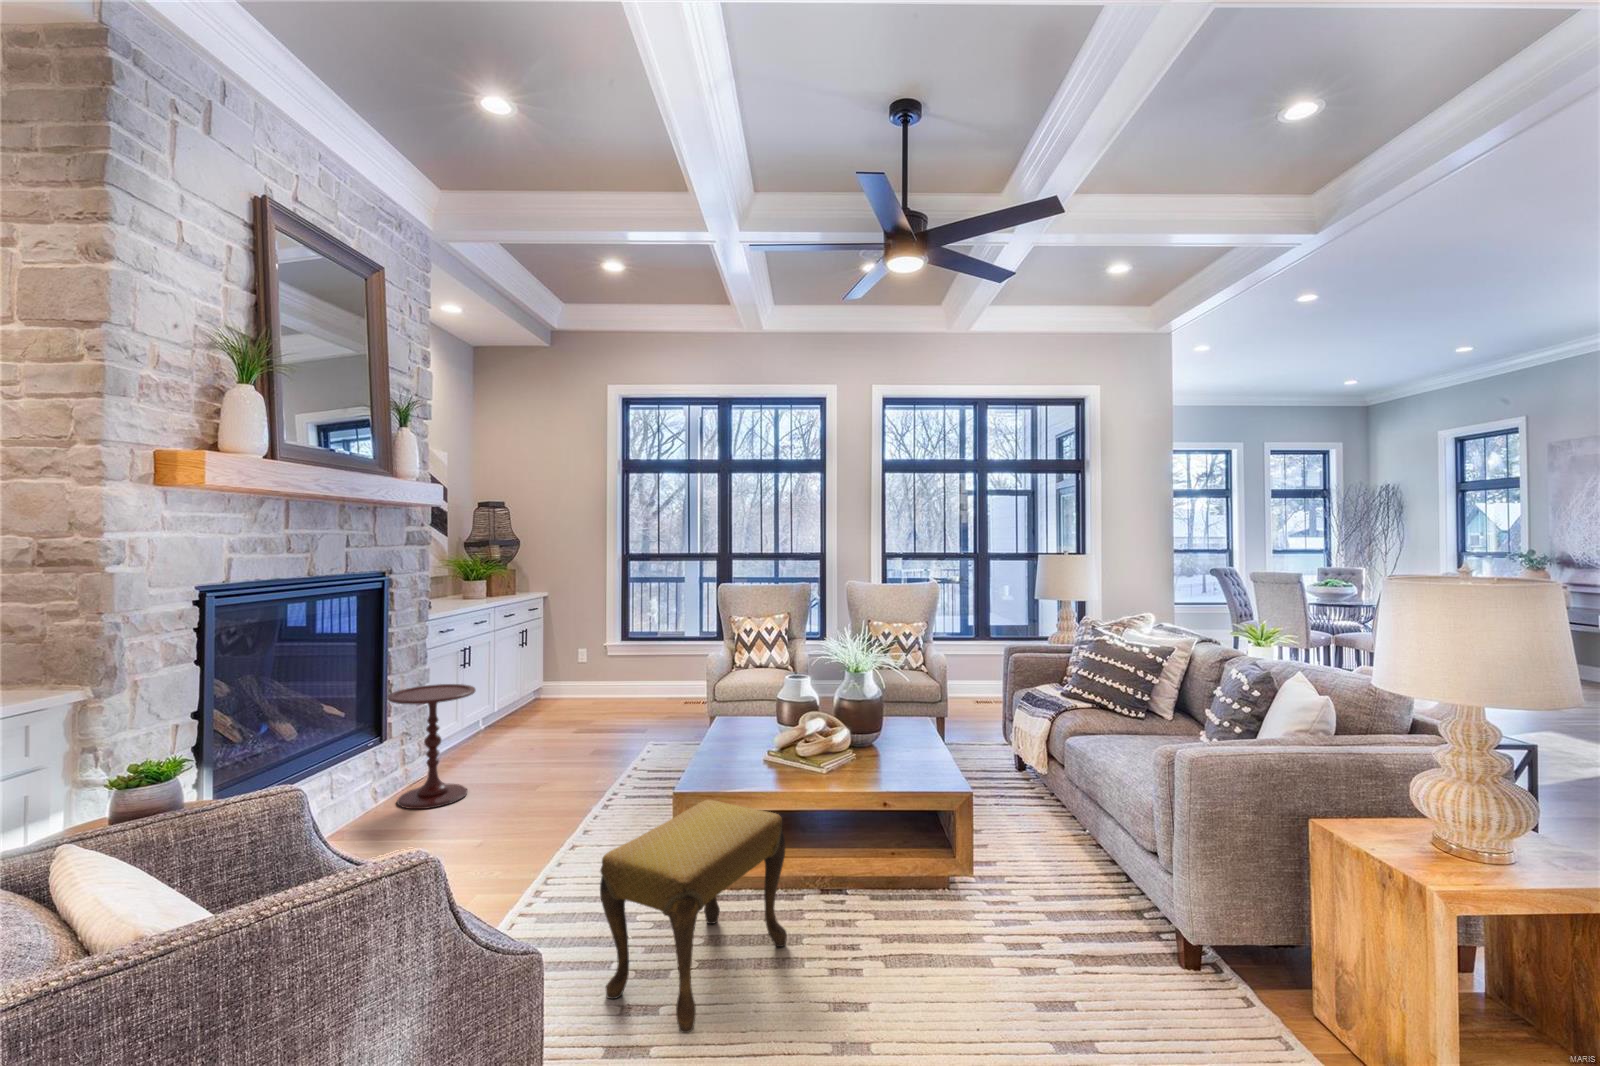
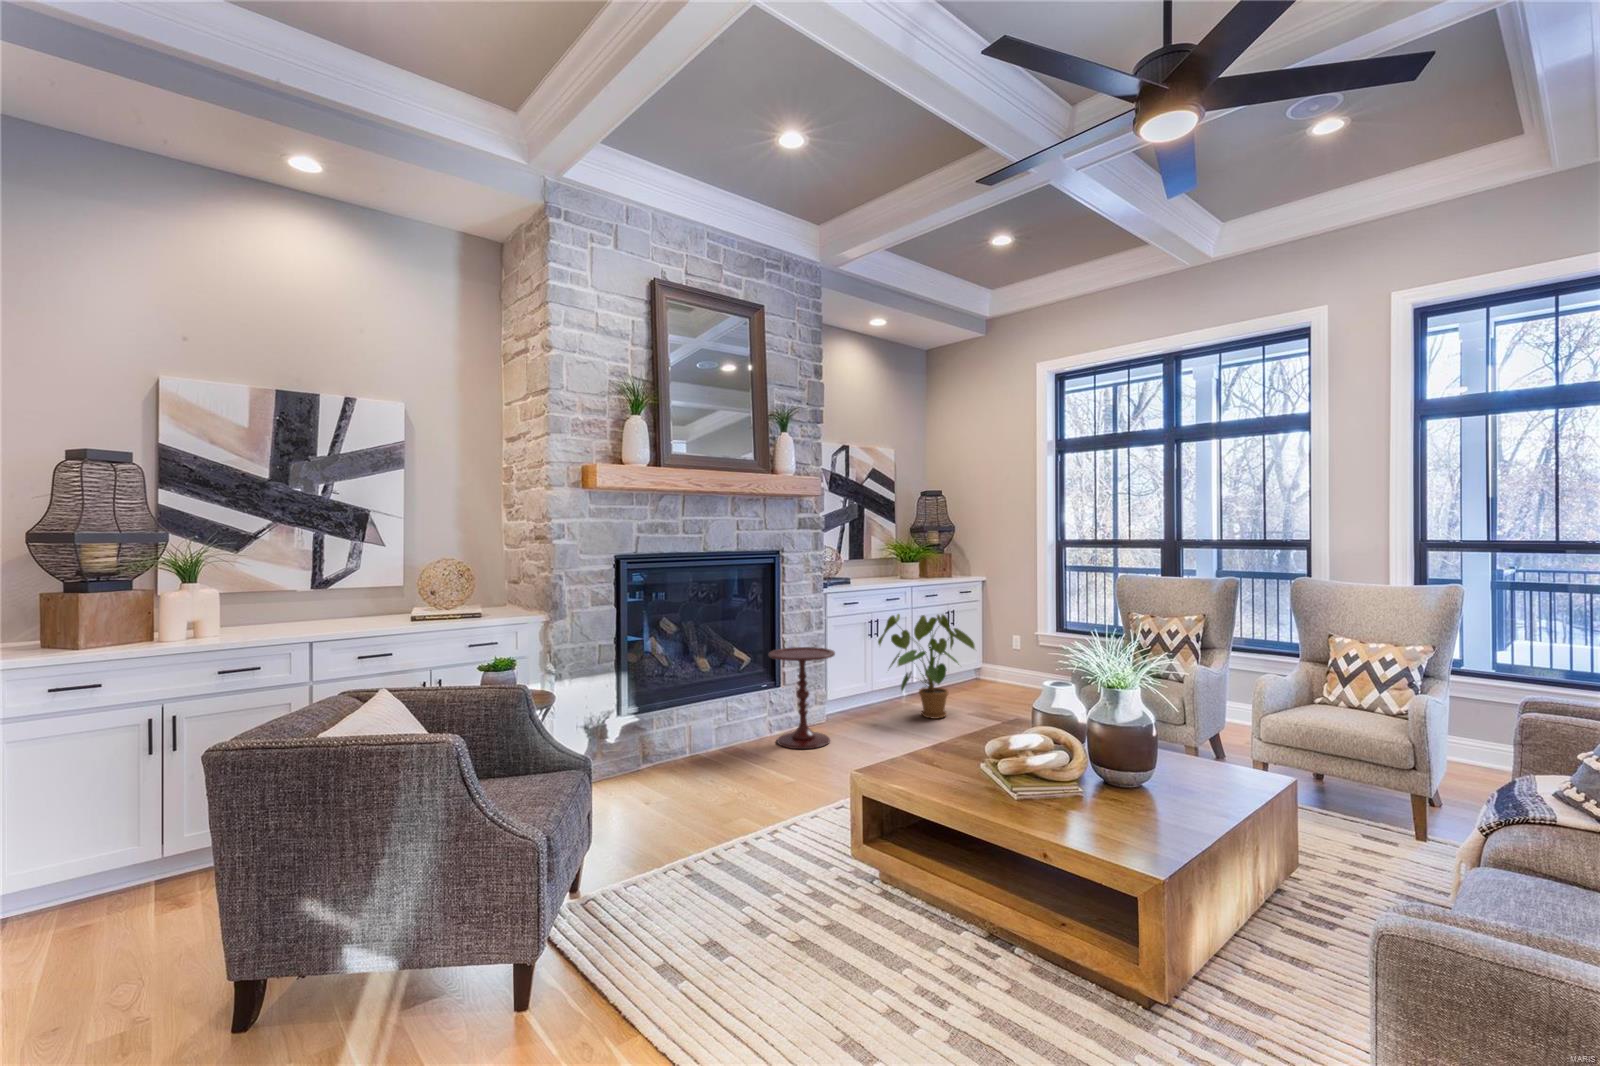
house plant: none [472,633,578,743] -> present [878,614,975,719]
footstool: present [600,800,787,1033] -> none [699,785,887,988]

